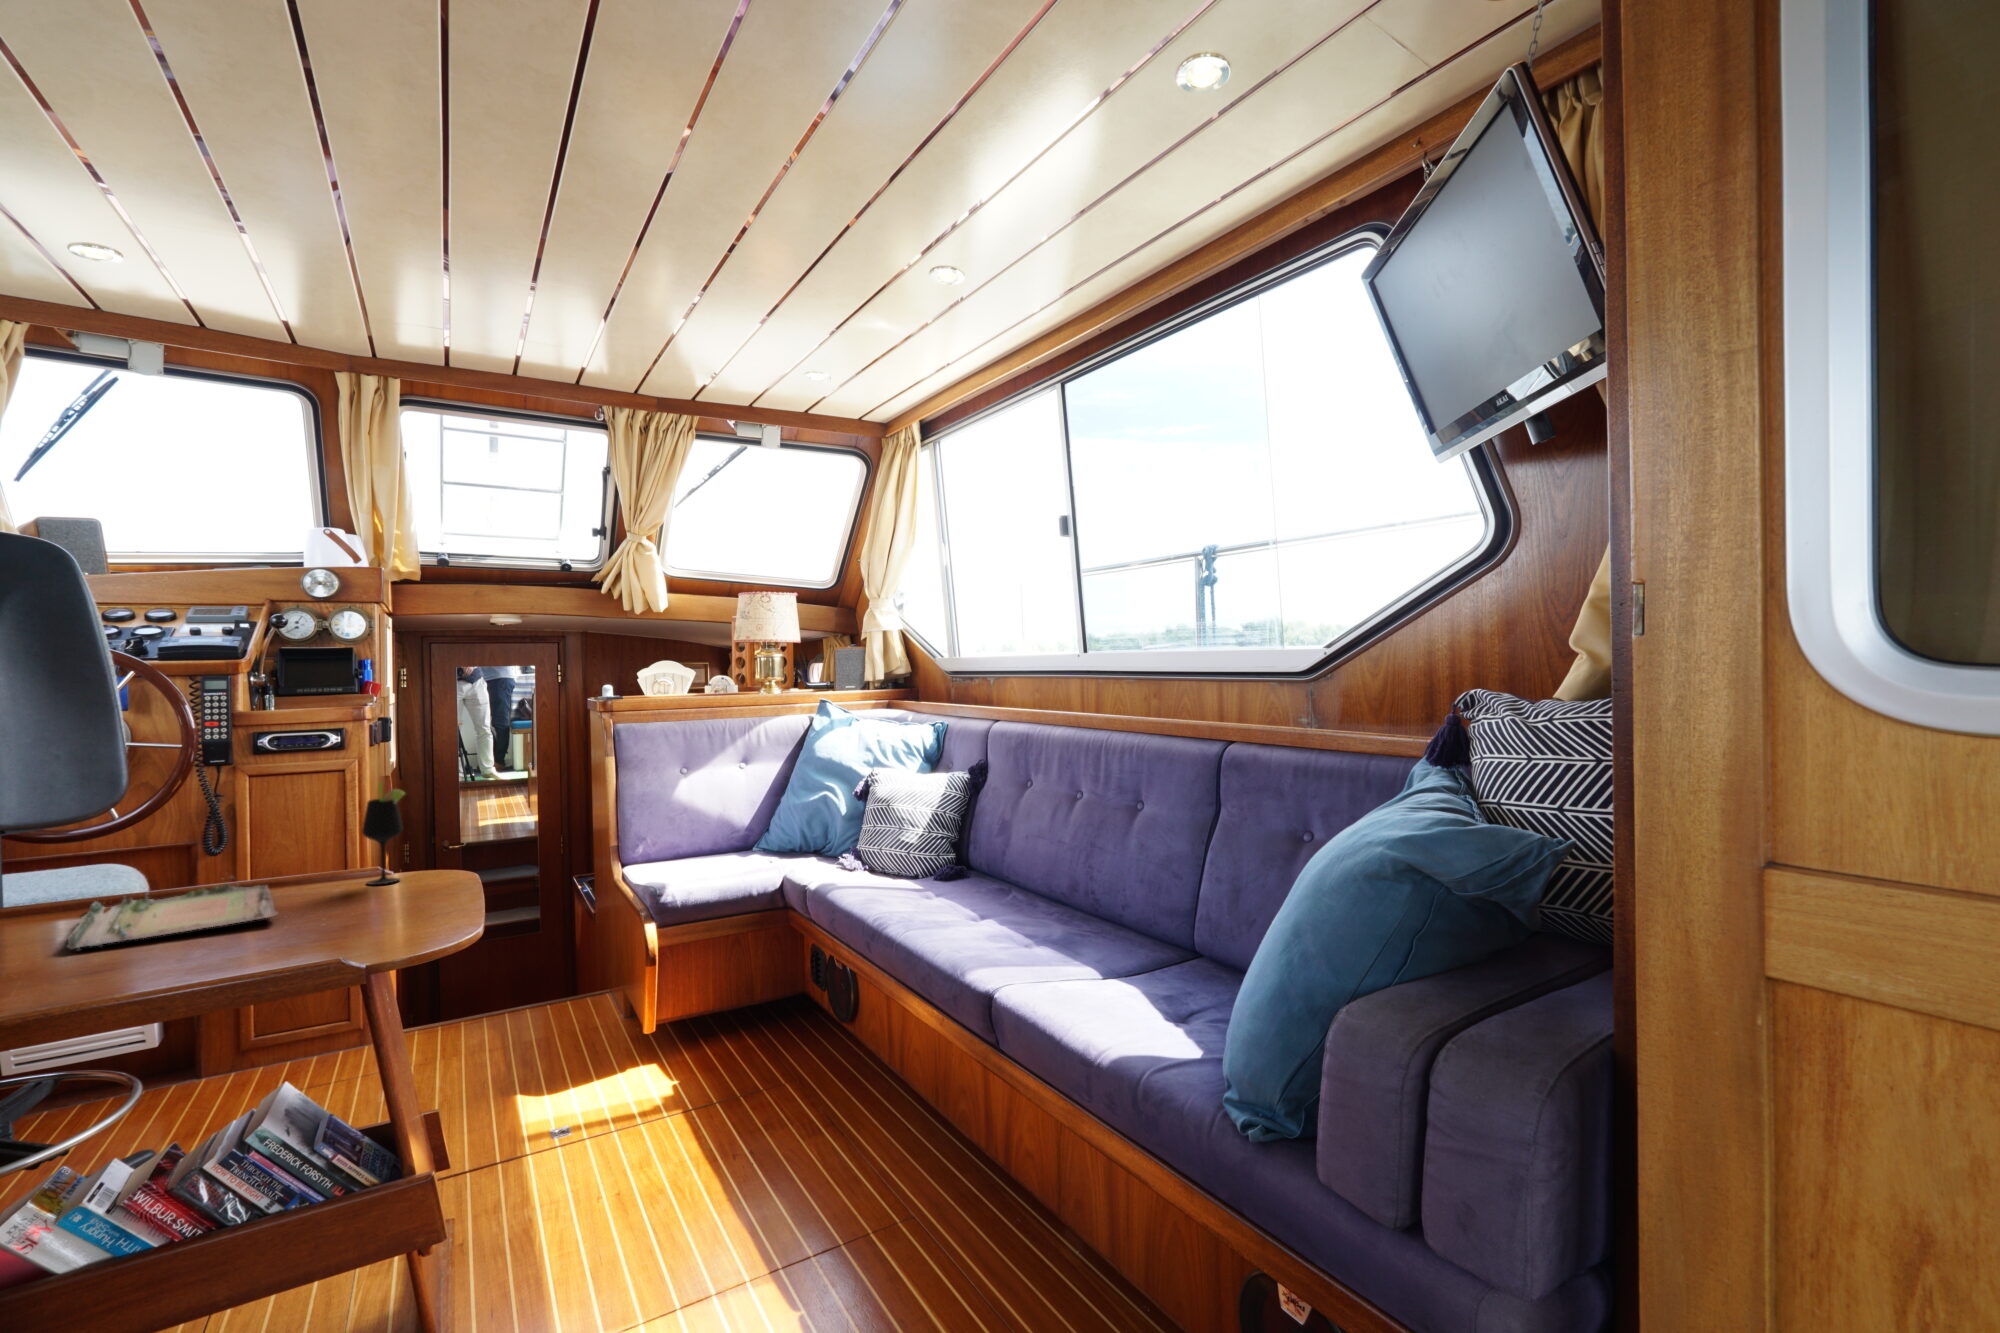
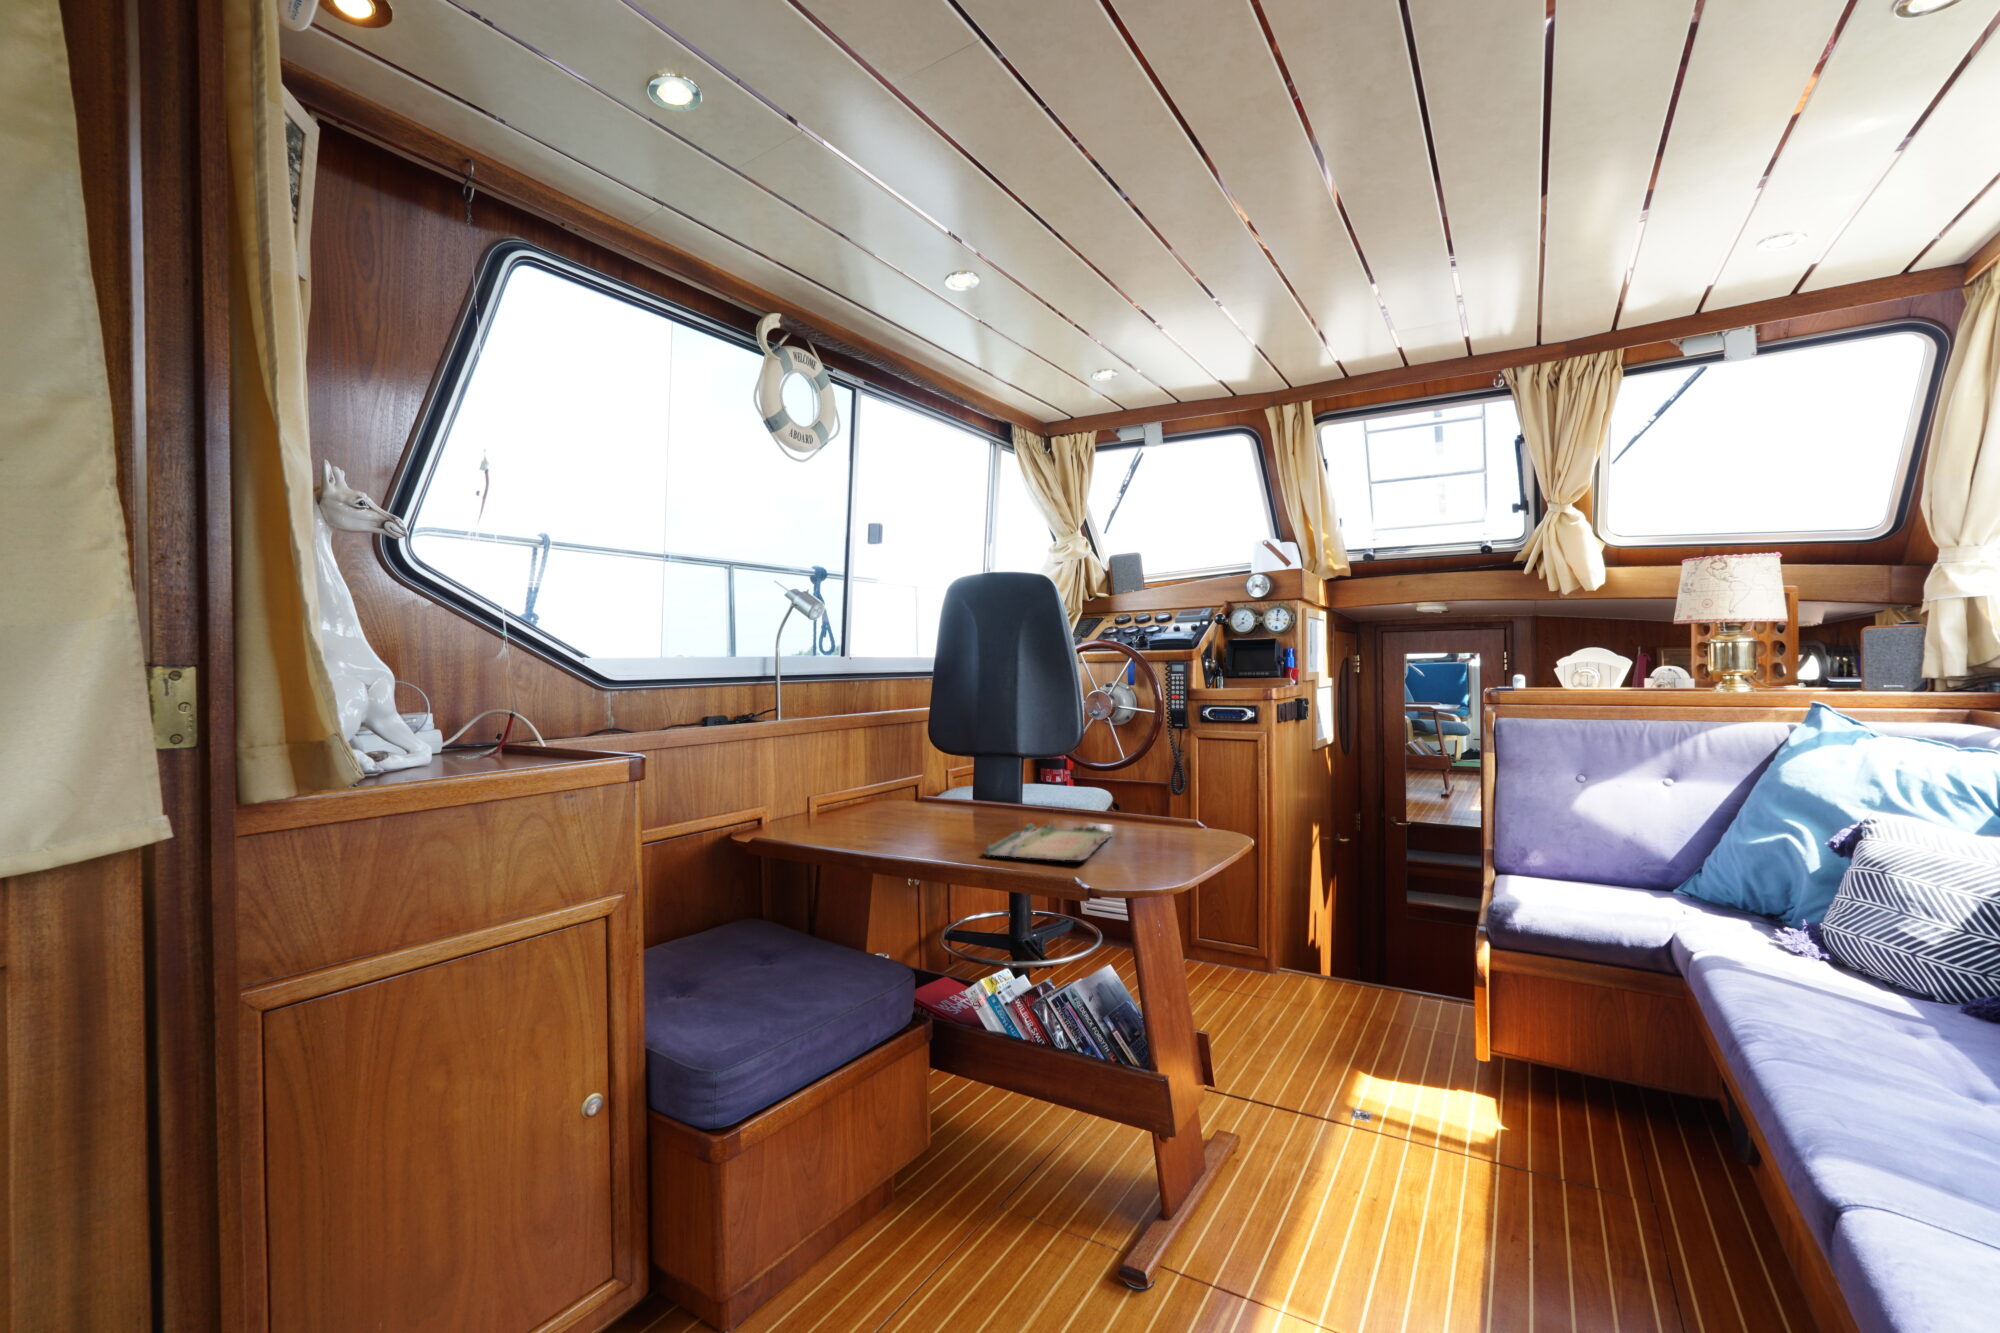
wine glass: present [362,782,405,885] -> none [1166,766,1194,849]

